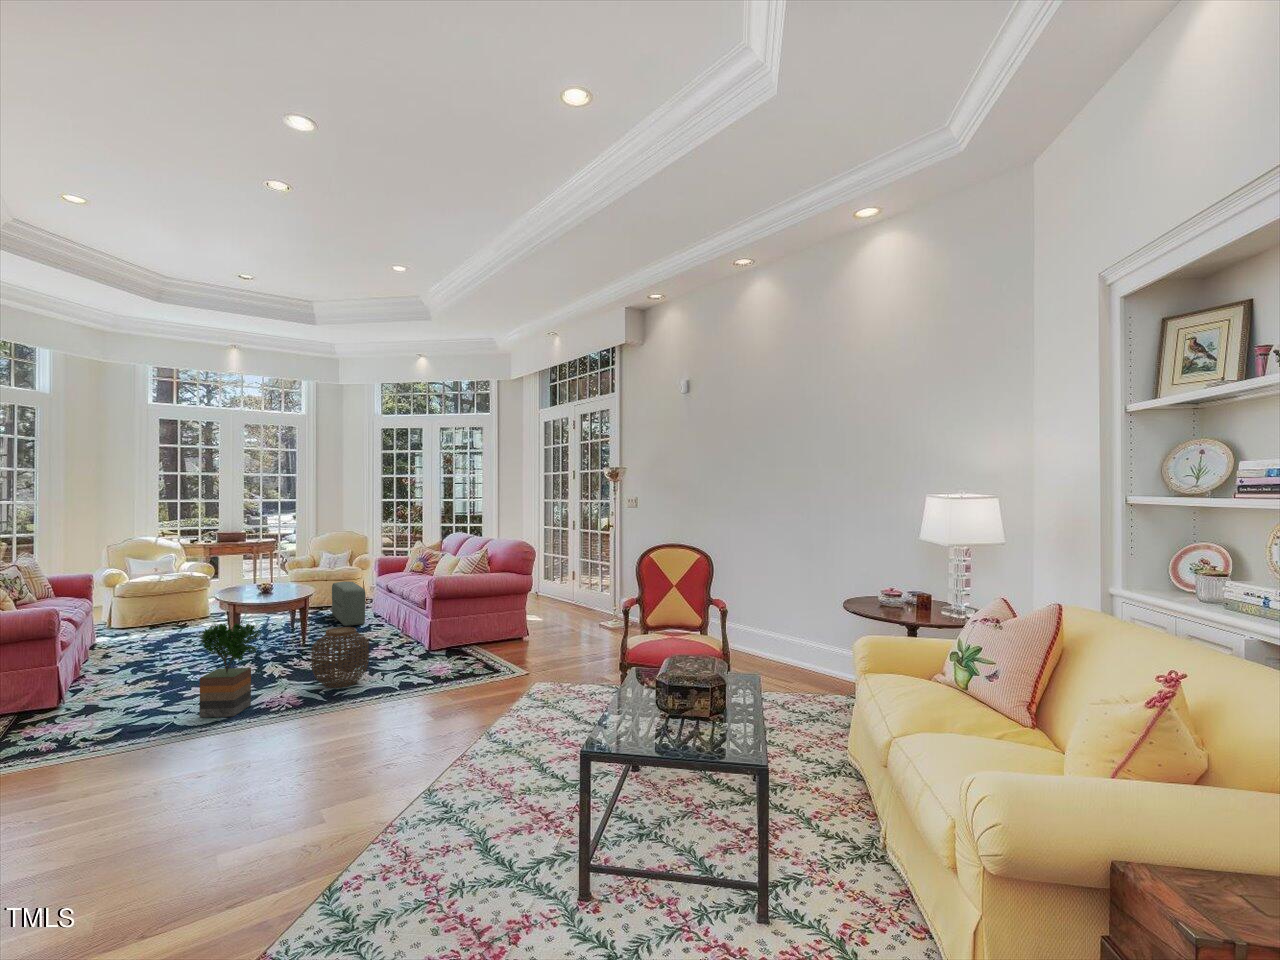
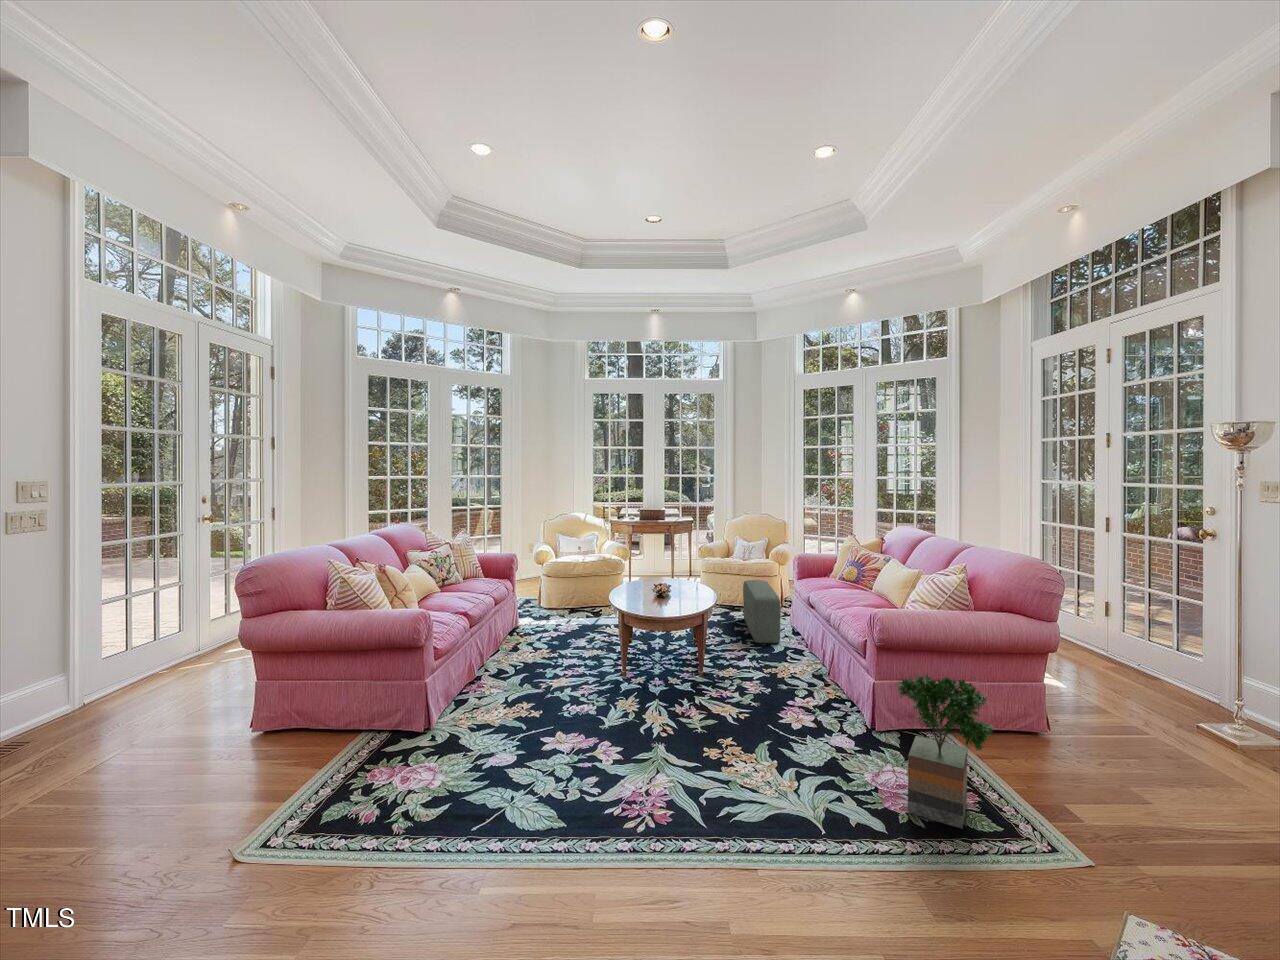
potted tree: present [199,623,262,717] -> present [896,674,993,829]
woven basket: present [311,627,369,688] -> none [693,692,777,796]

